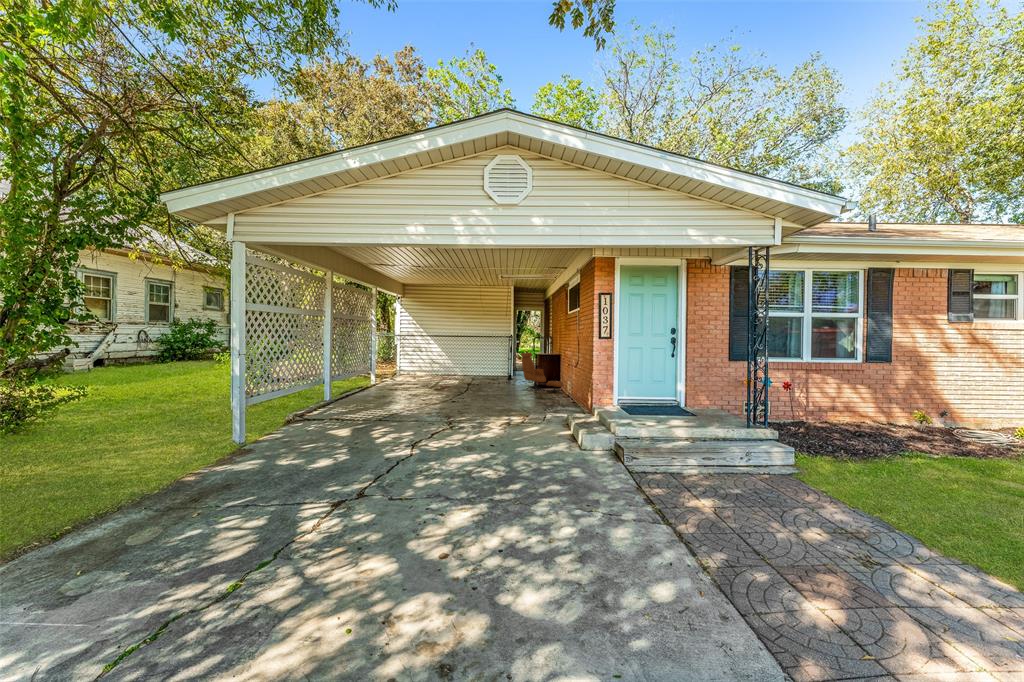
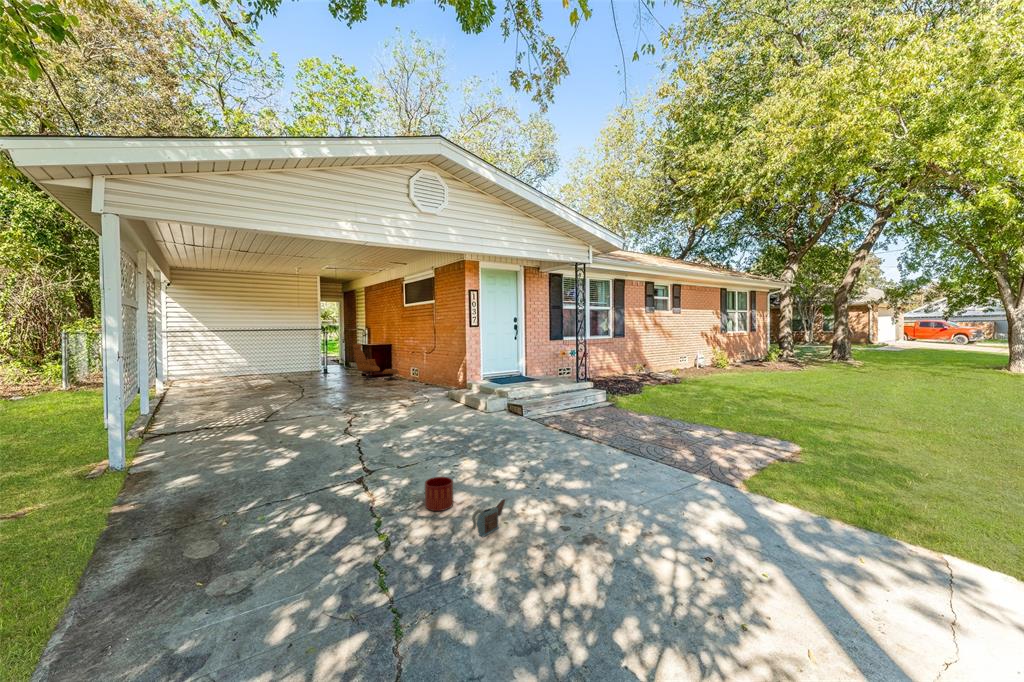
planter: none [294,536,334,586] -> present [425,477,453,511]
watering can: none [238,606,319,657] -> present [472,499,505,537]

